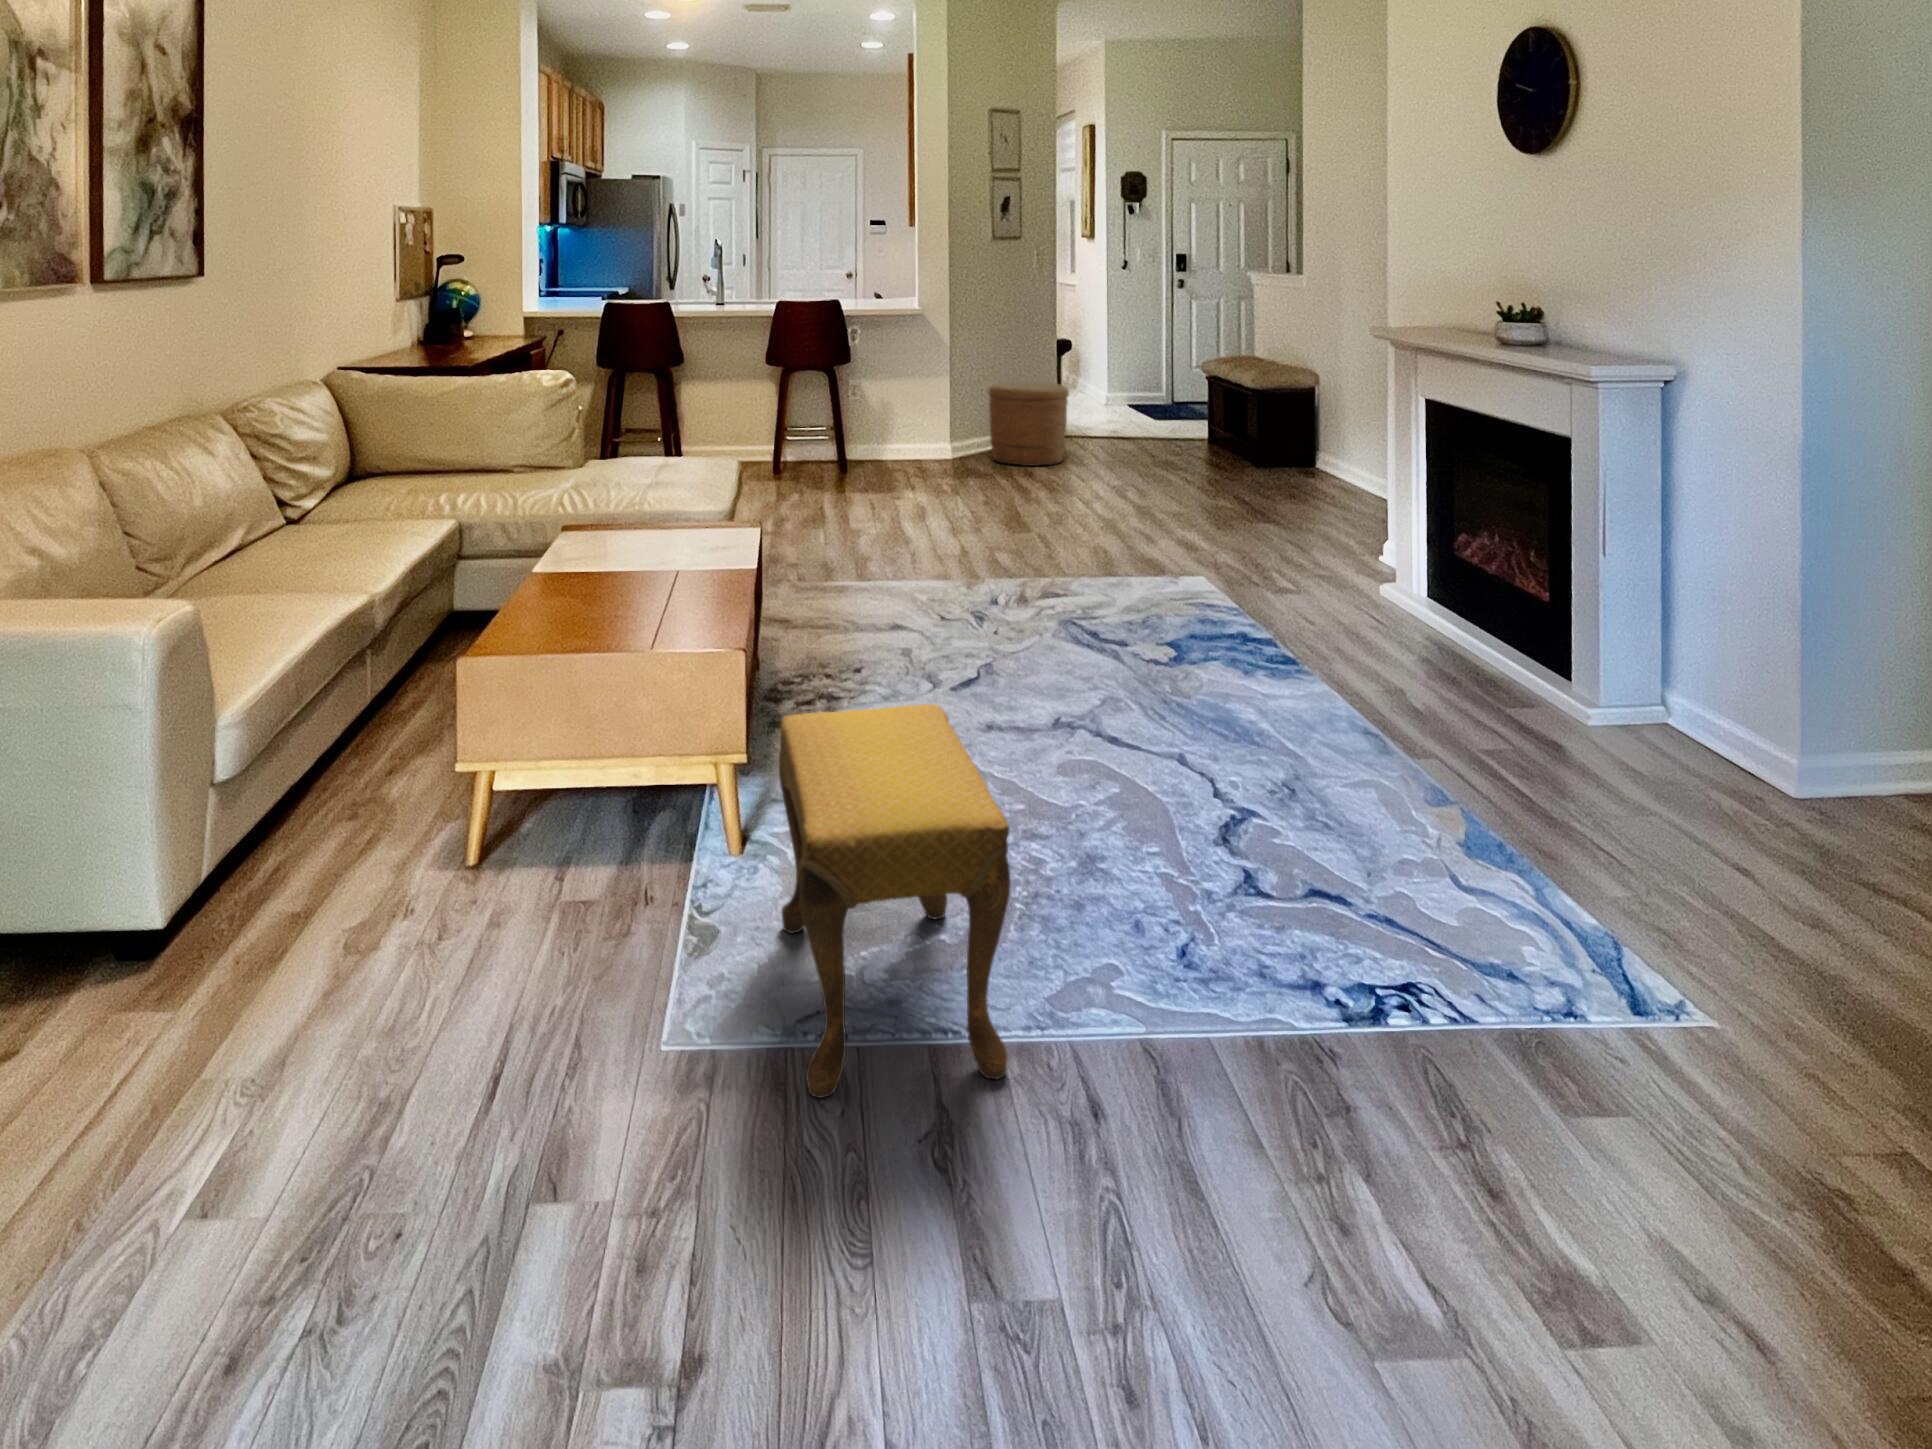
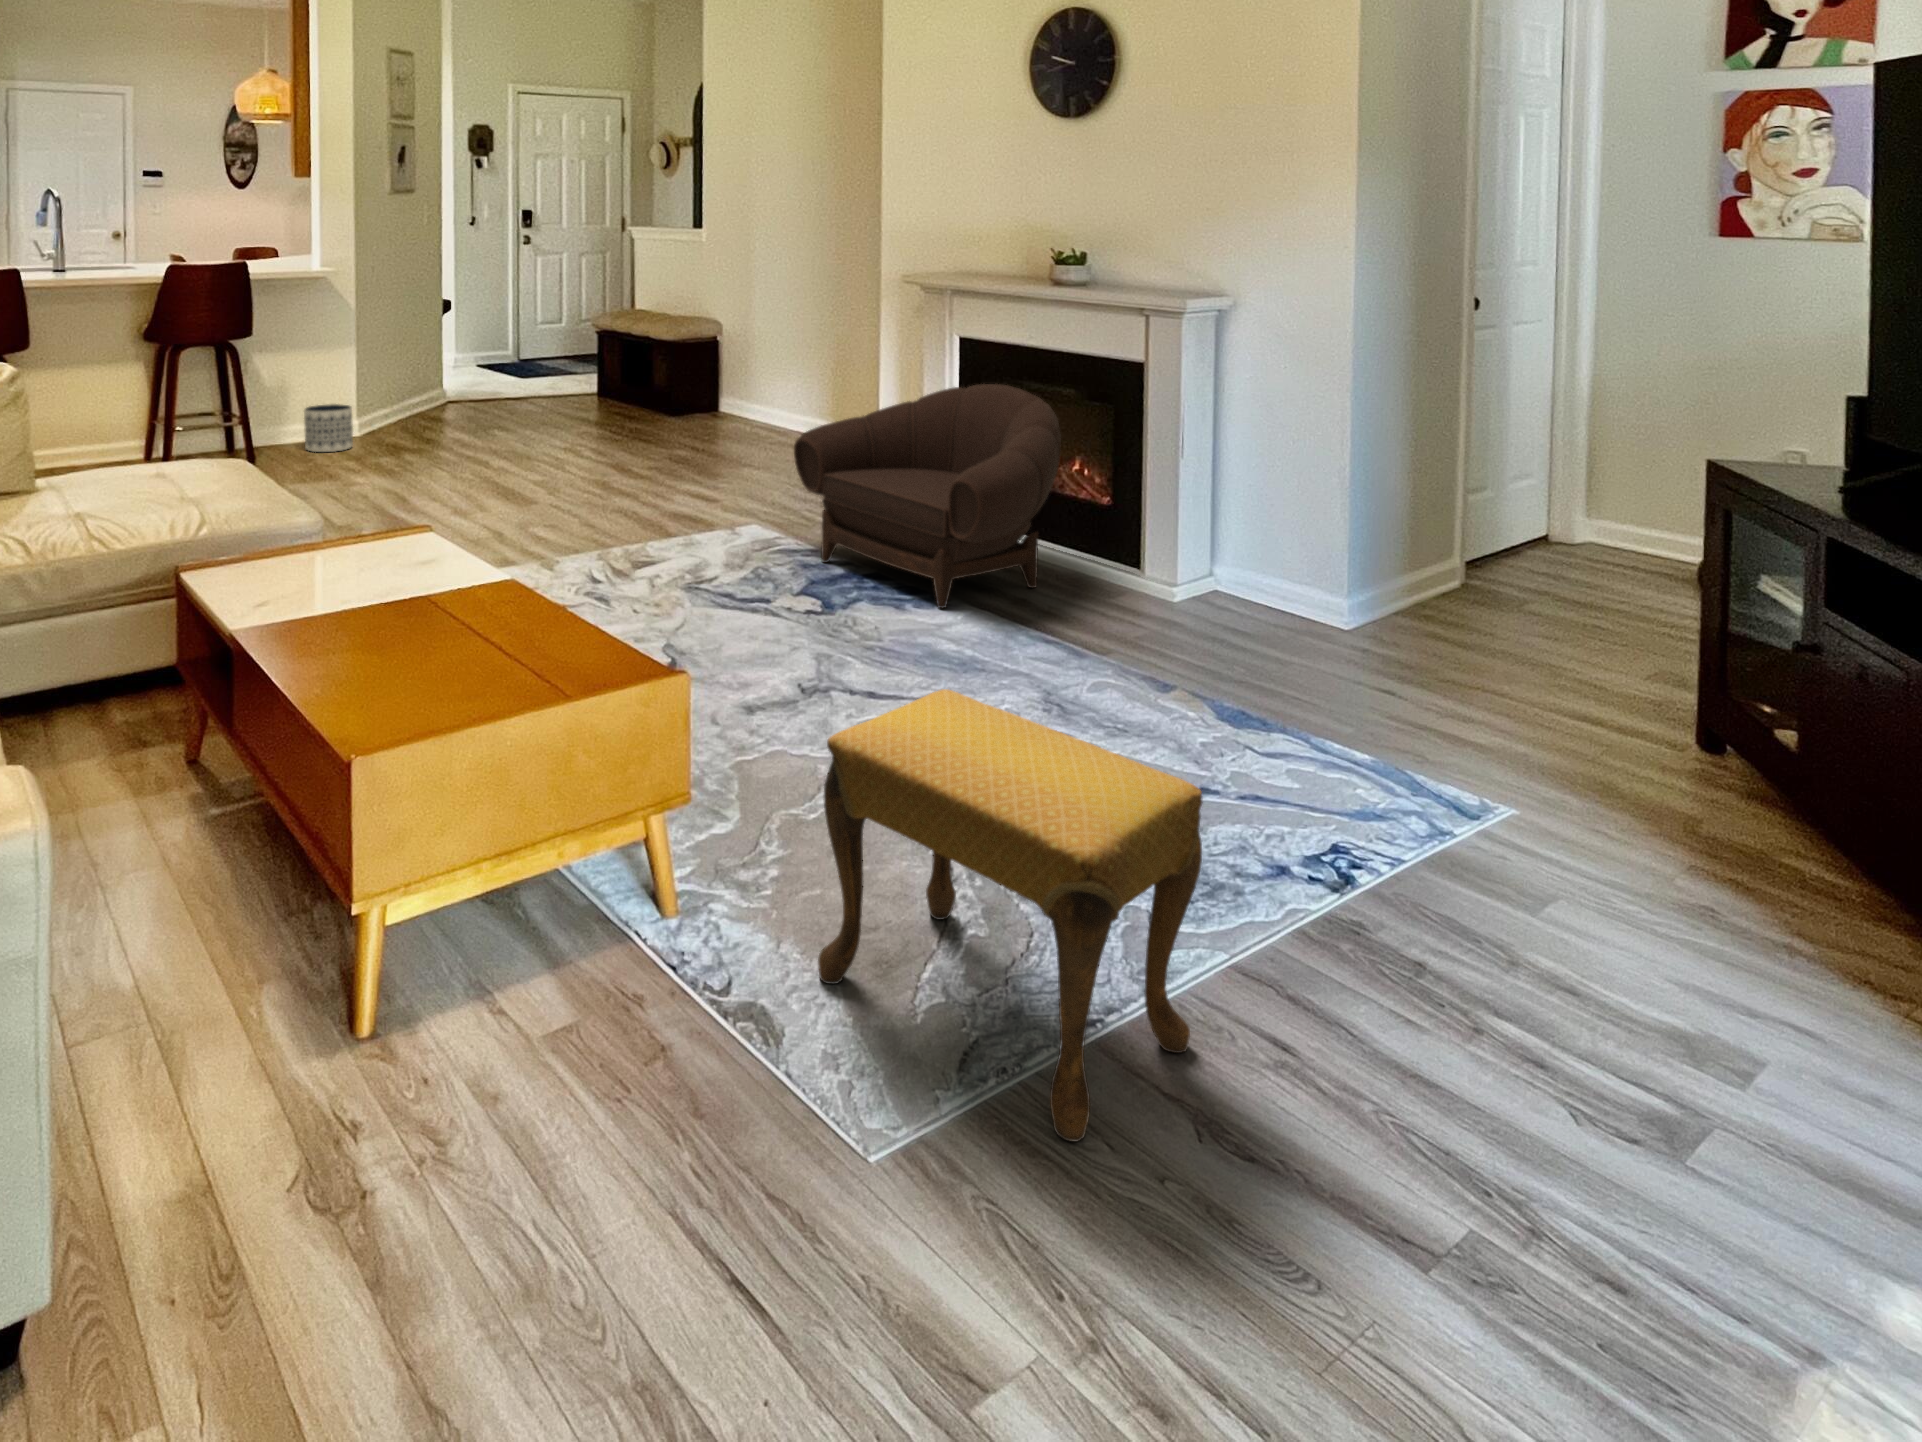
woven basket: present [988,383,1069,466] -> none [397,348,487,438]
planter: none [901,427,941,468] -> present [304,404,353,452]
armchair: none [1217,448,1490,678] -> present [794,384,1061,608]

